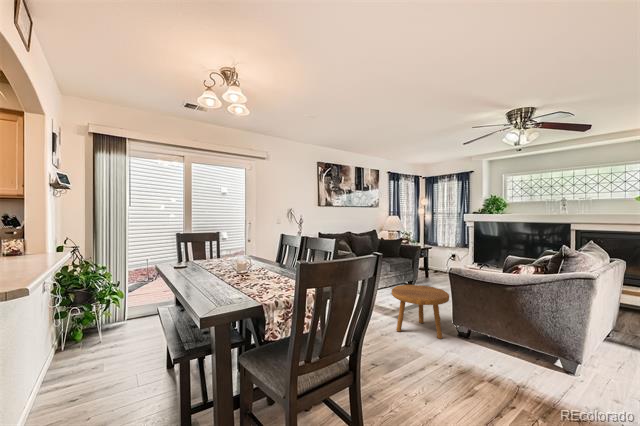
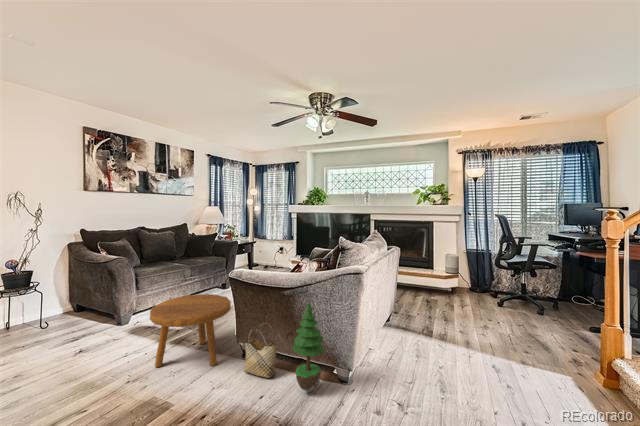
potted tree: none [520,298,554,373] -> present [292,303,324,392]
woven basket: none [469,312,500,356] -> present [244,323,278,378]

